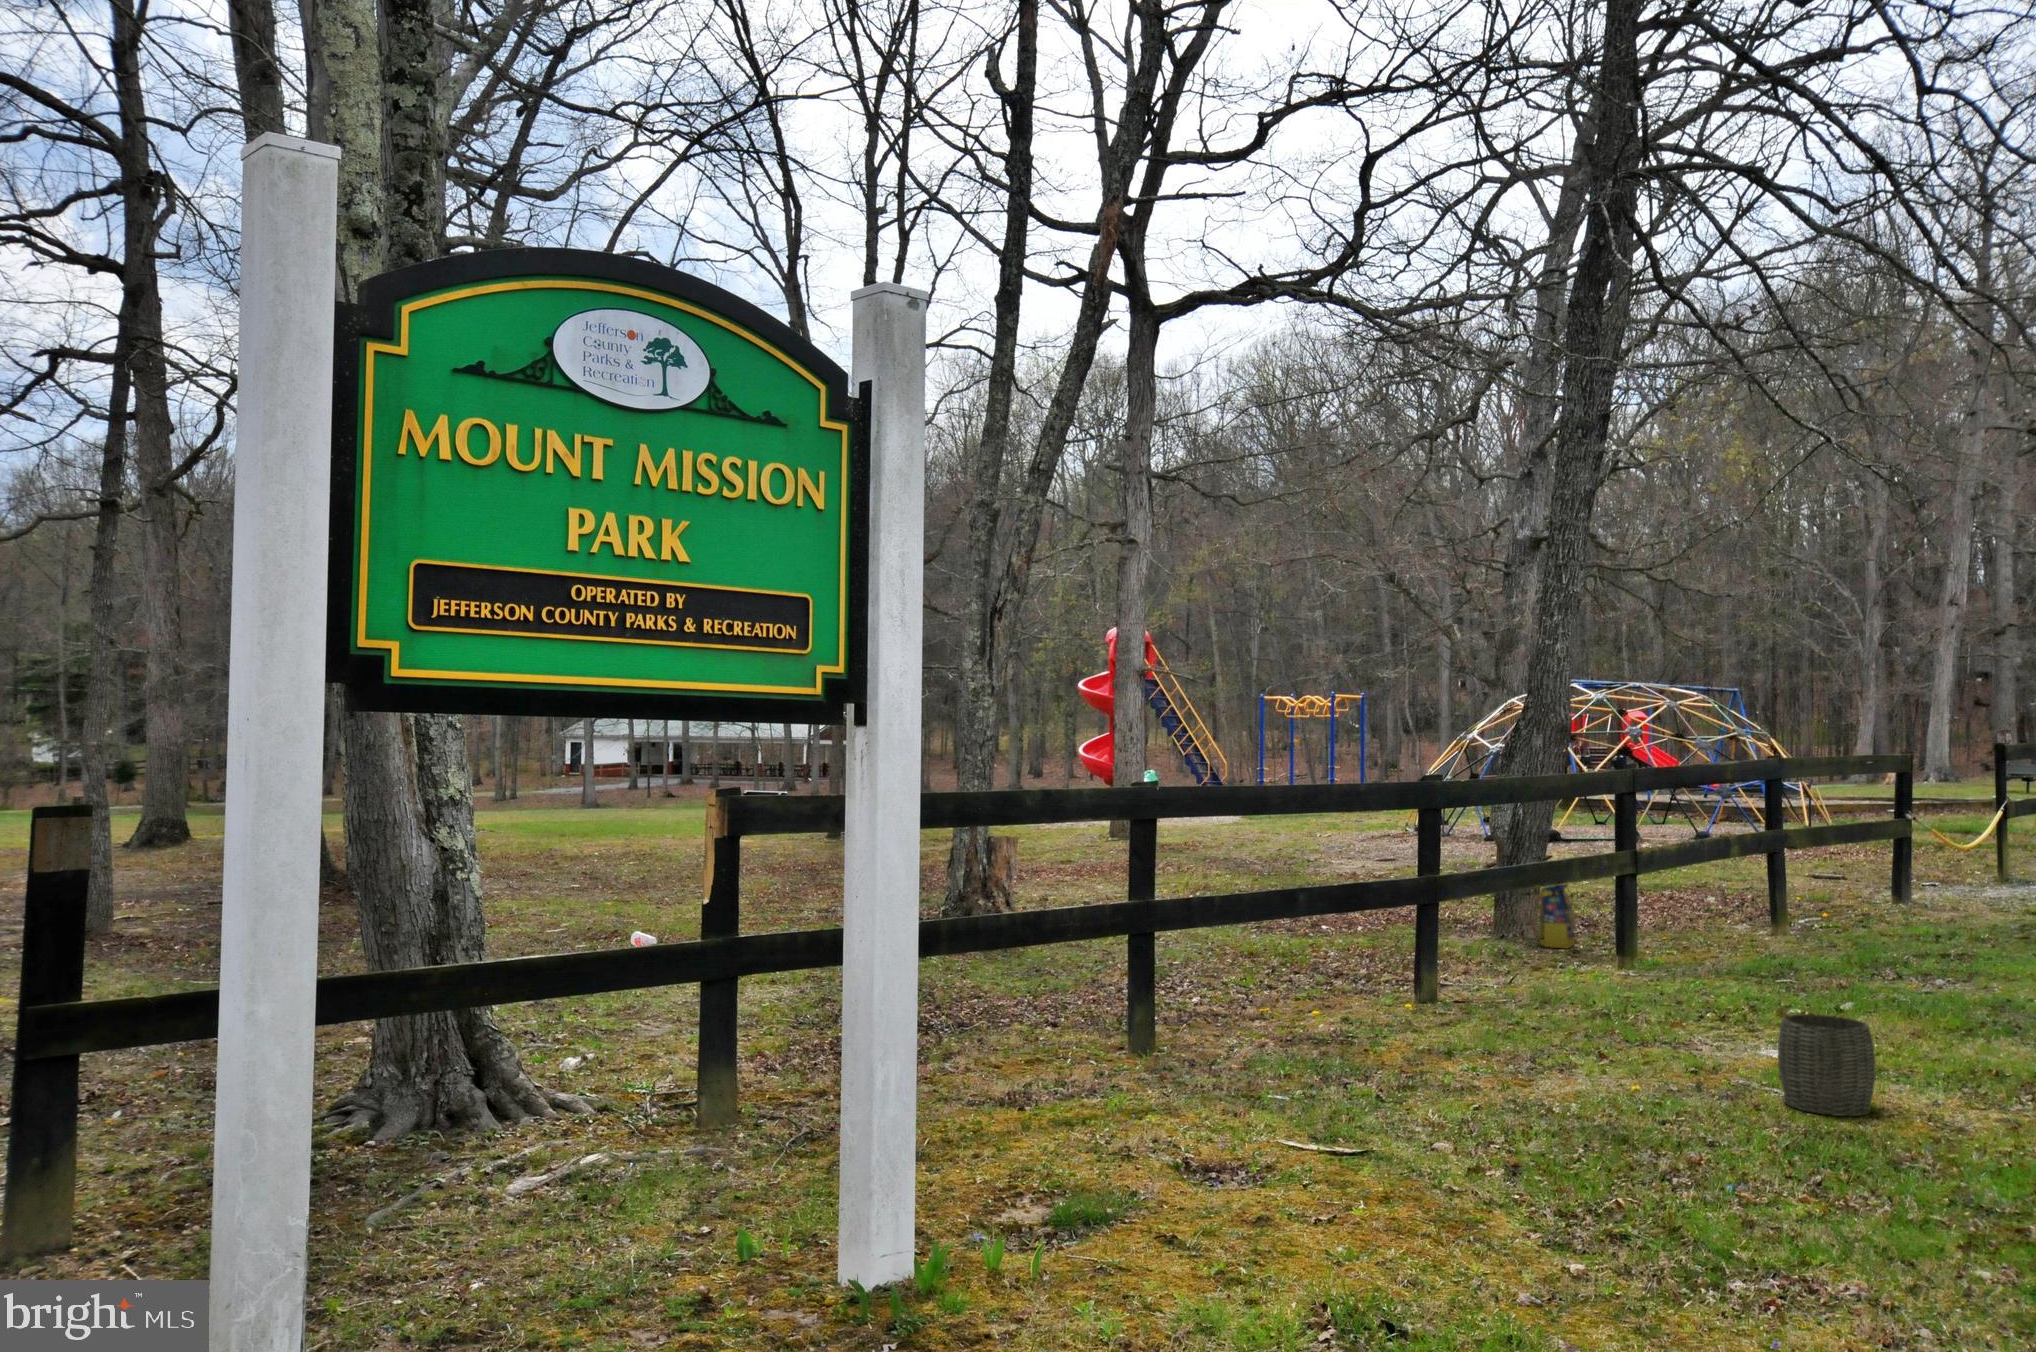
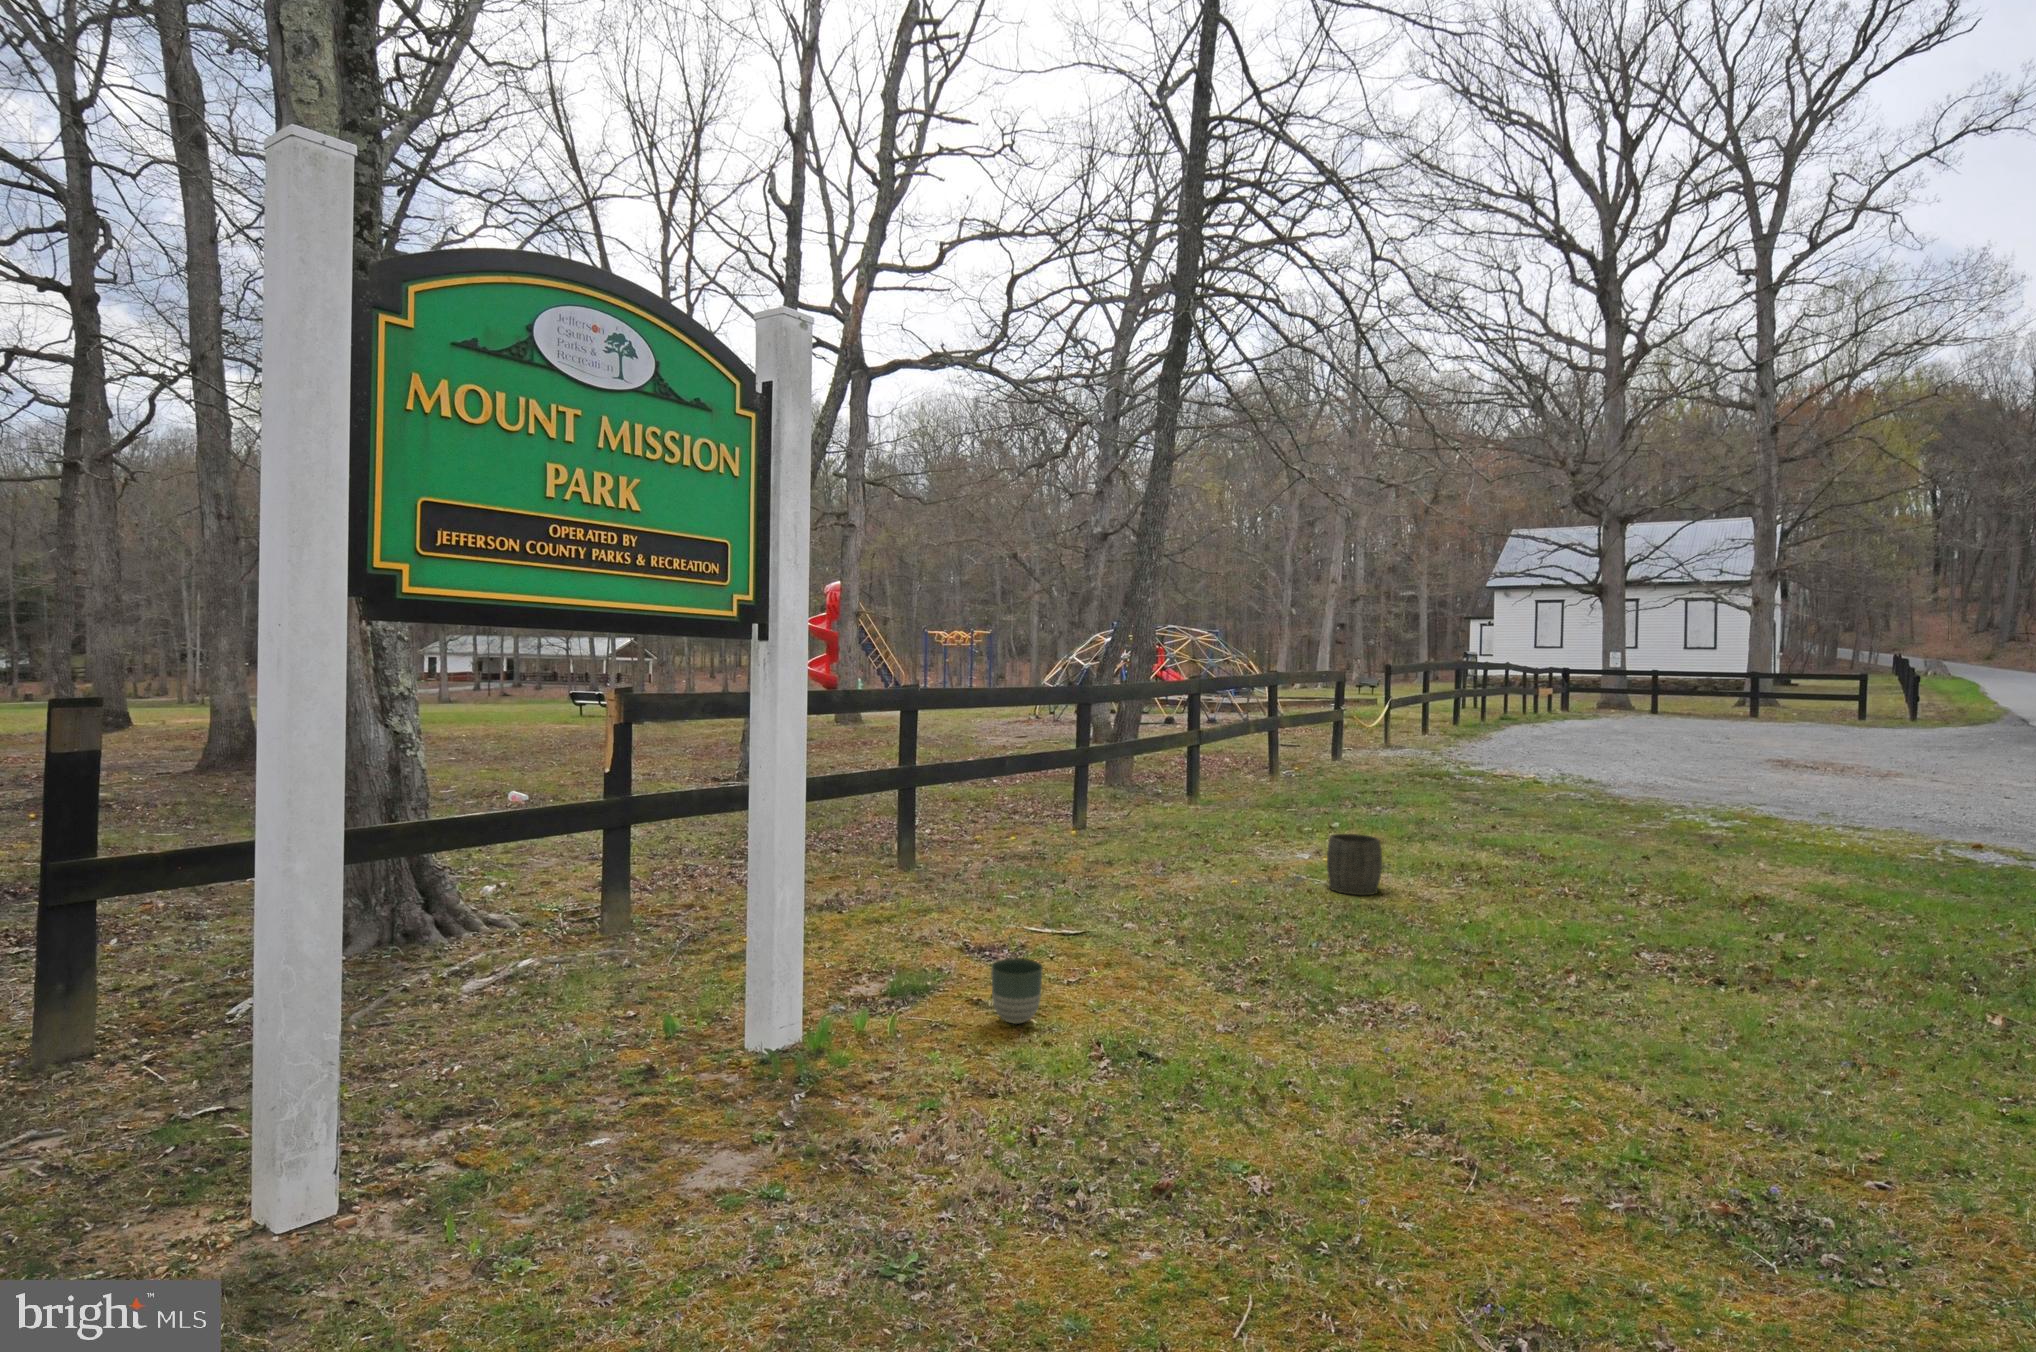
backpack: present [1537,884,1576,948] -> none [1164,749,1189,795]
planter: none [1188,1188,1265,1288] -> present [991,958,1043,1024]

